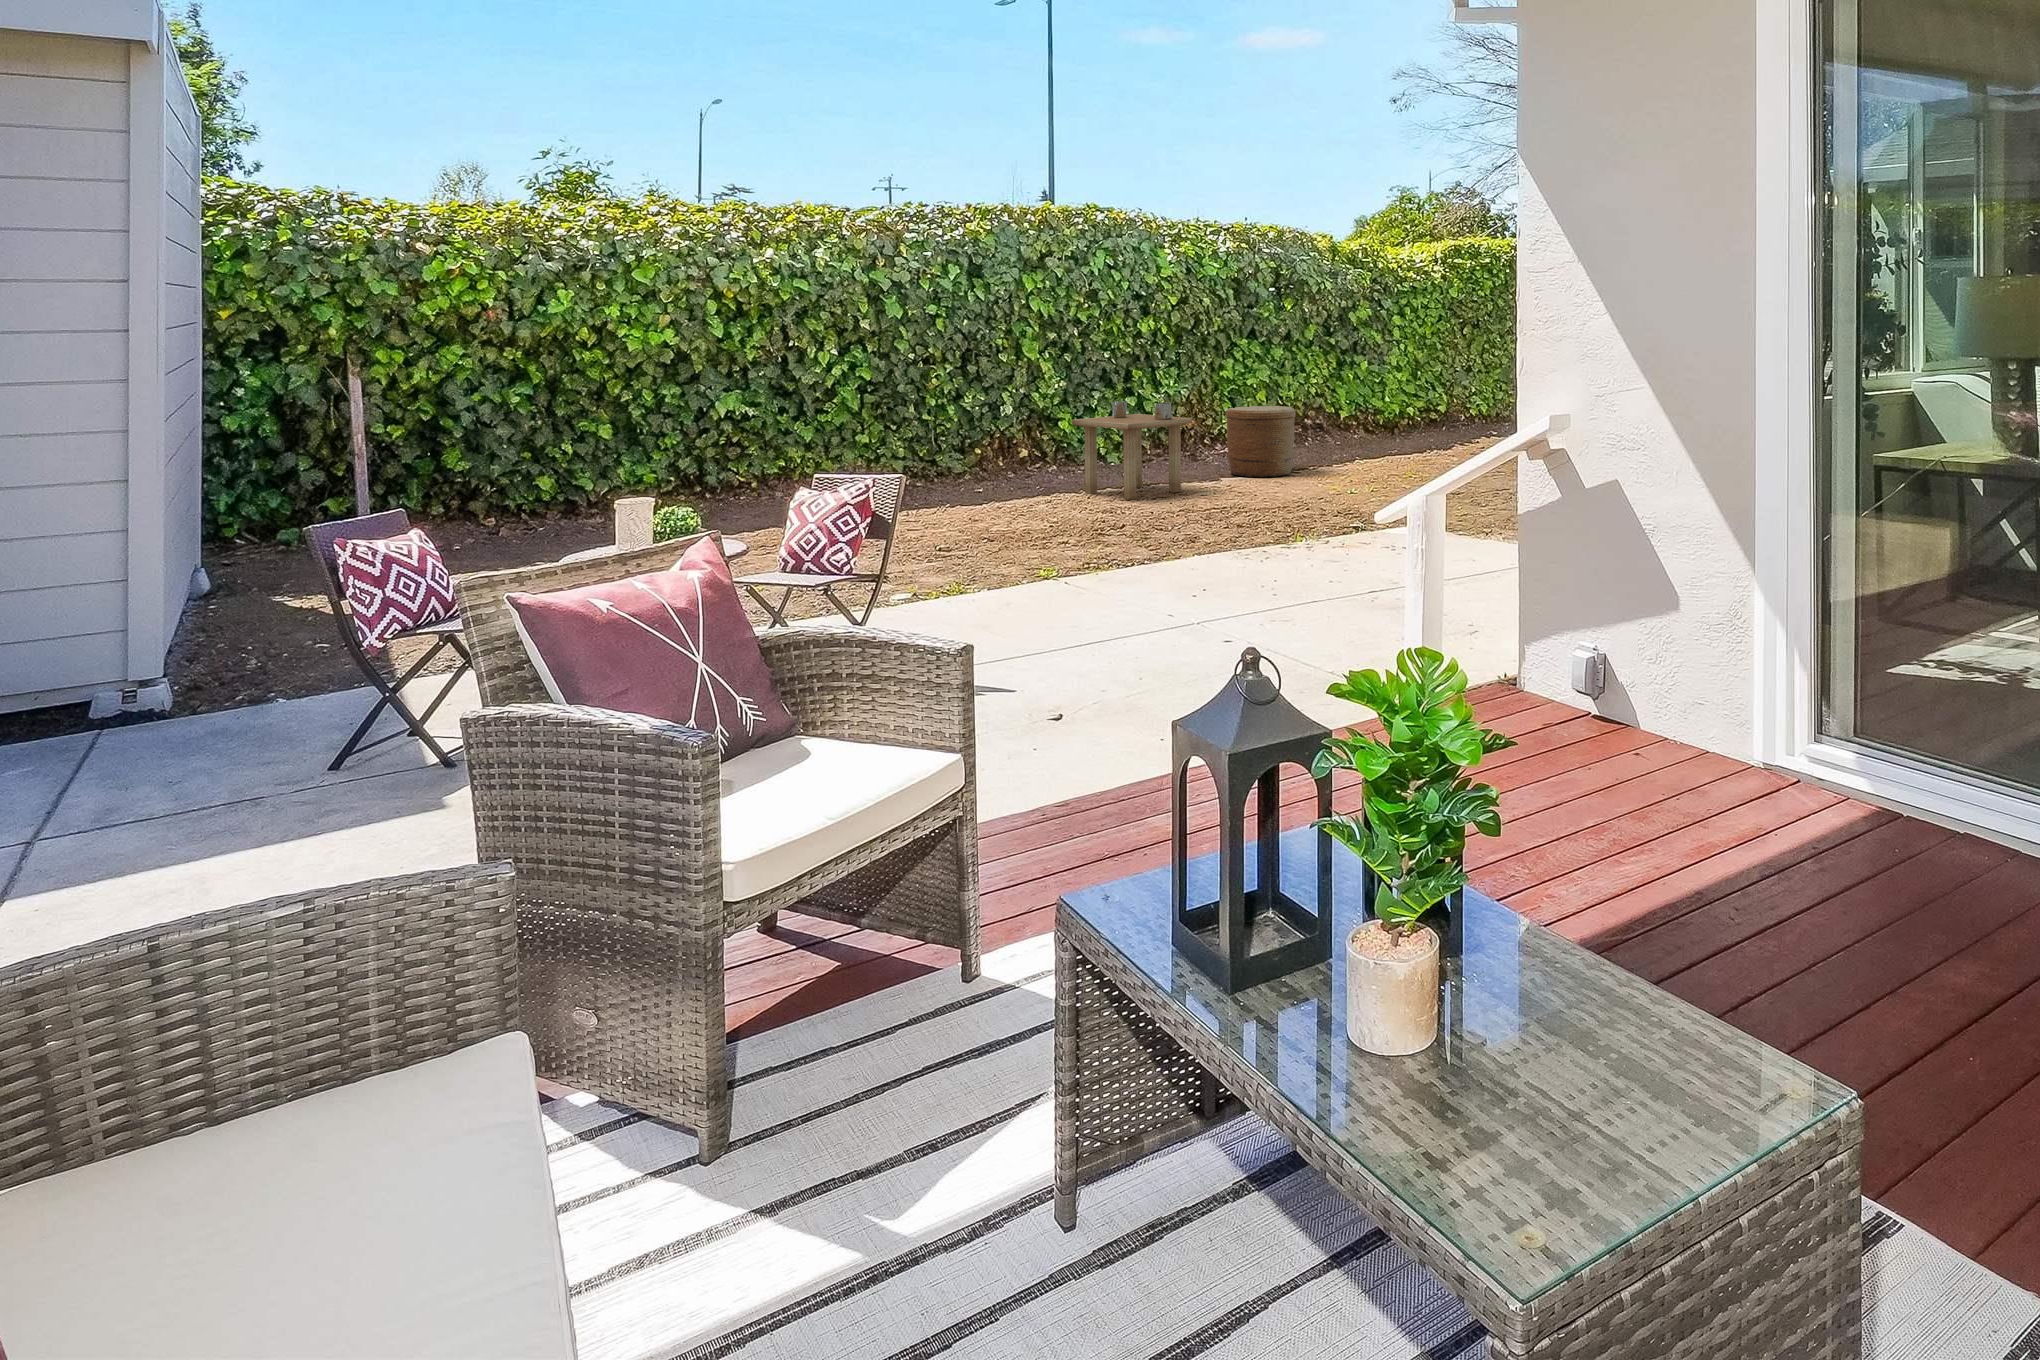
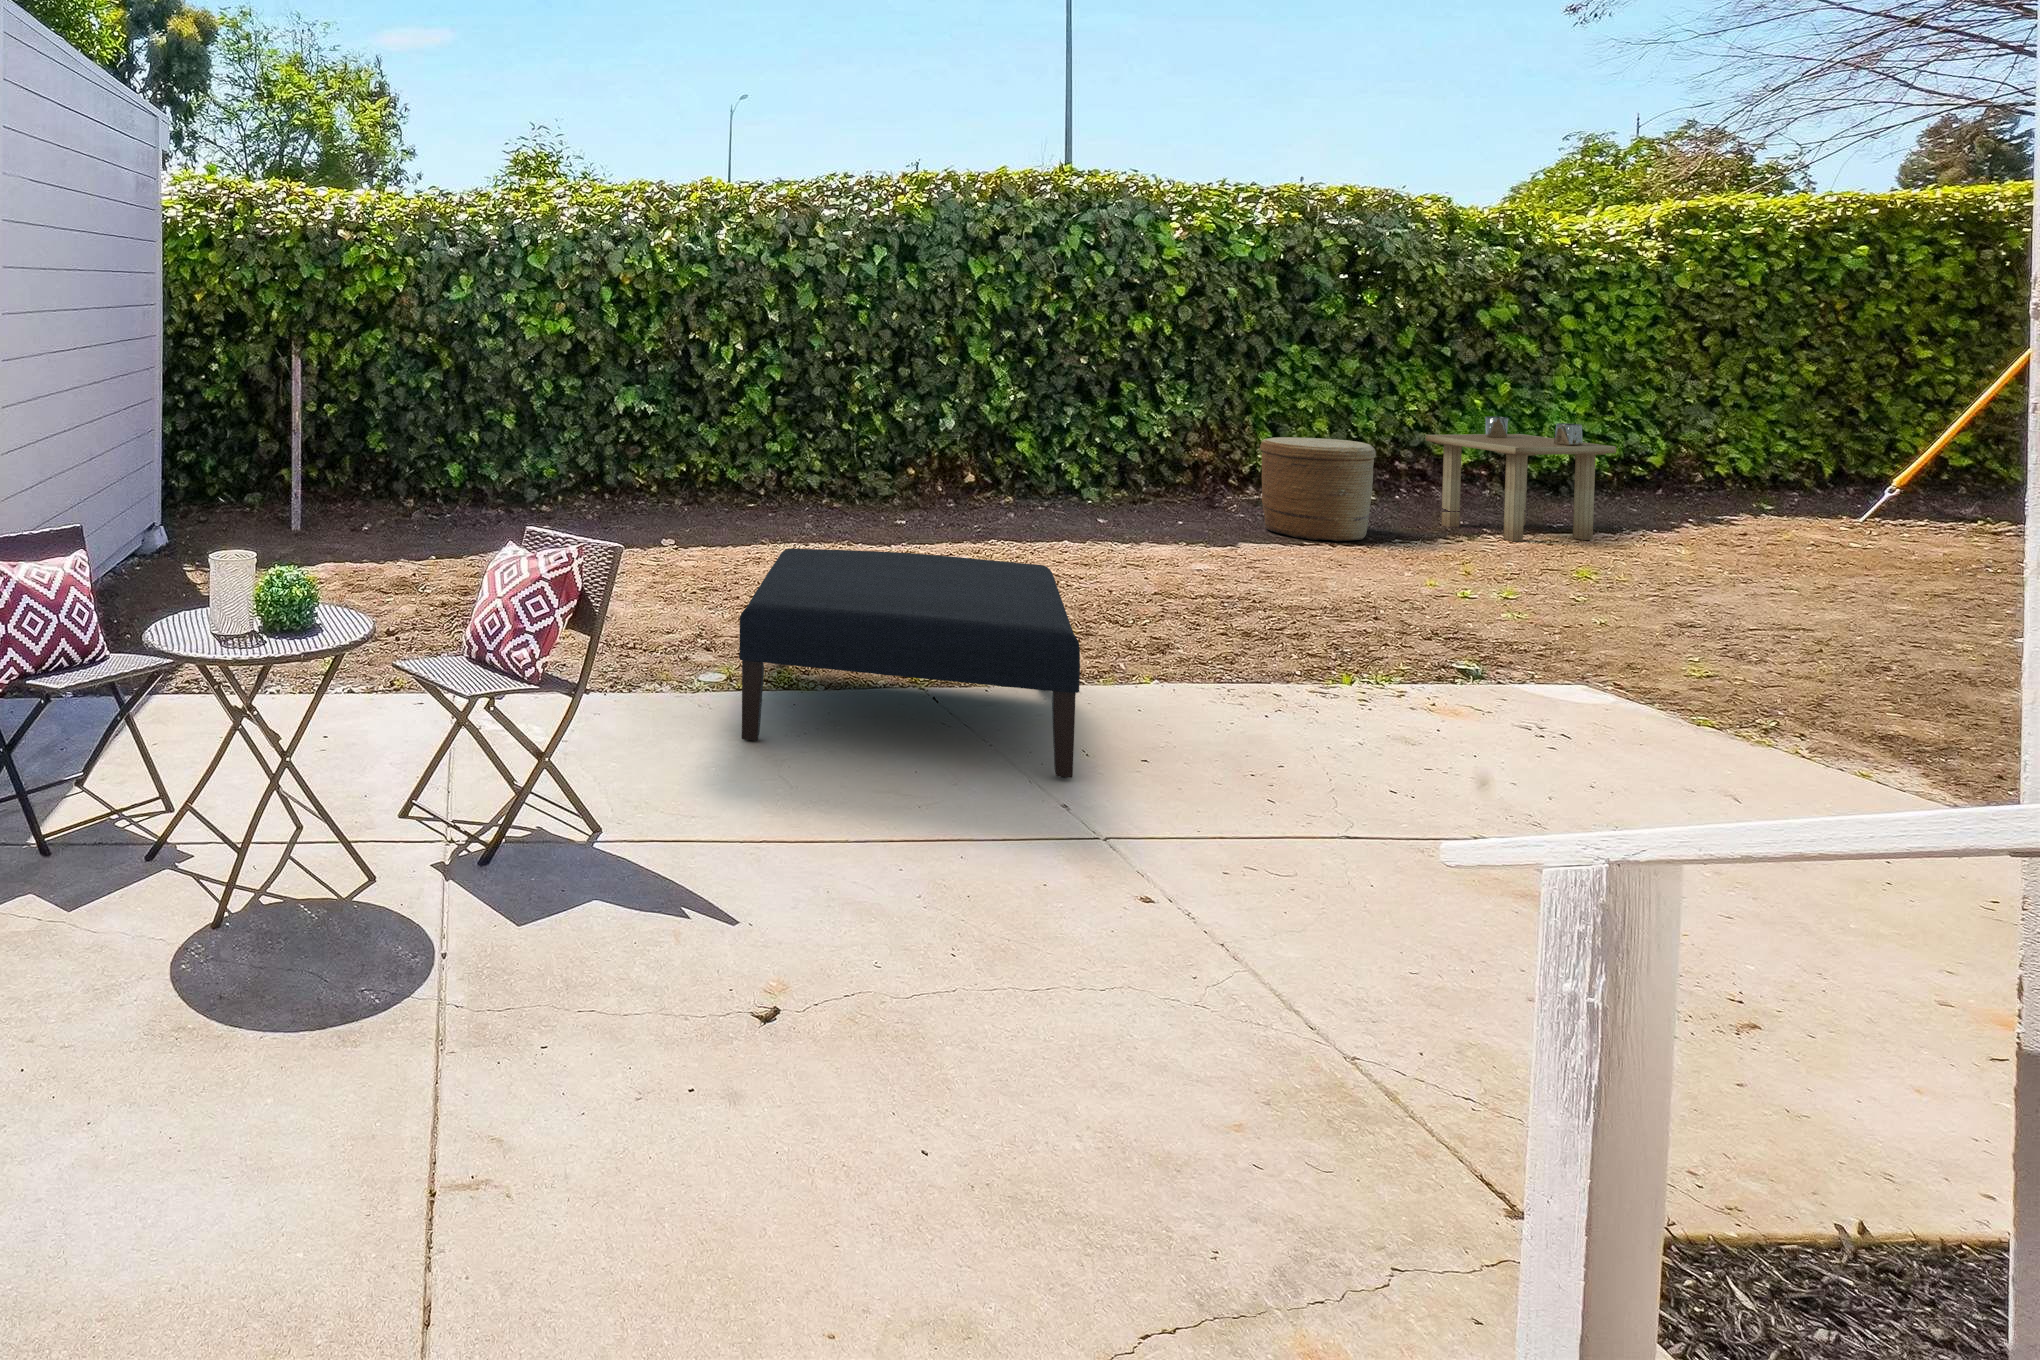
side table: present [1072,401,1192,499] -> present [1426,417,1616,541]
ottoman: none [932,489,1162,627] -> present [739,549,1080,778]

